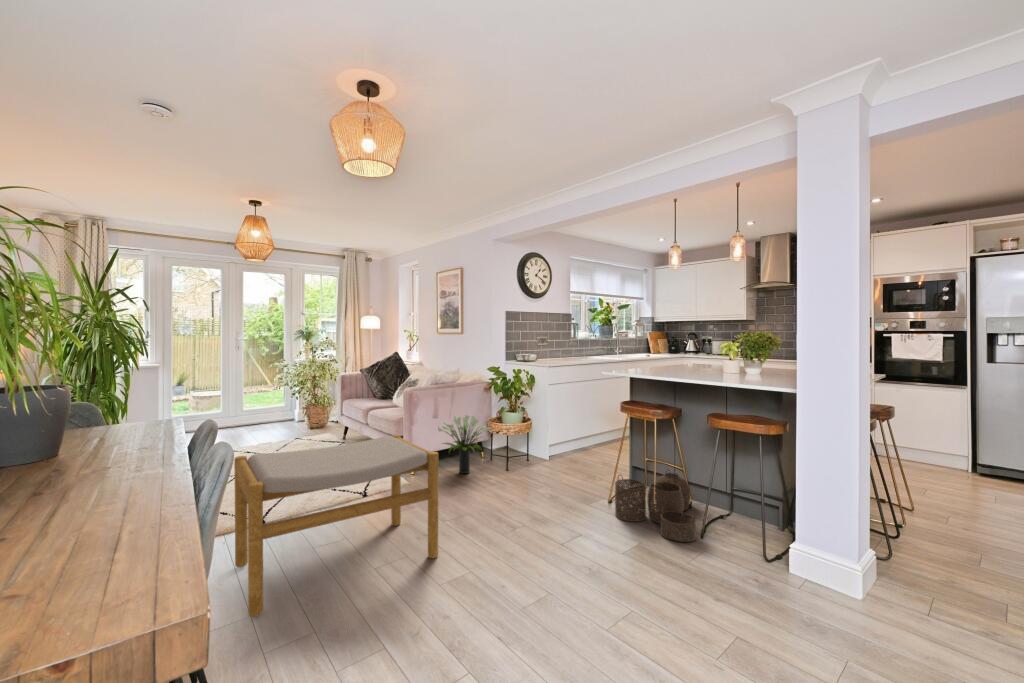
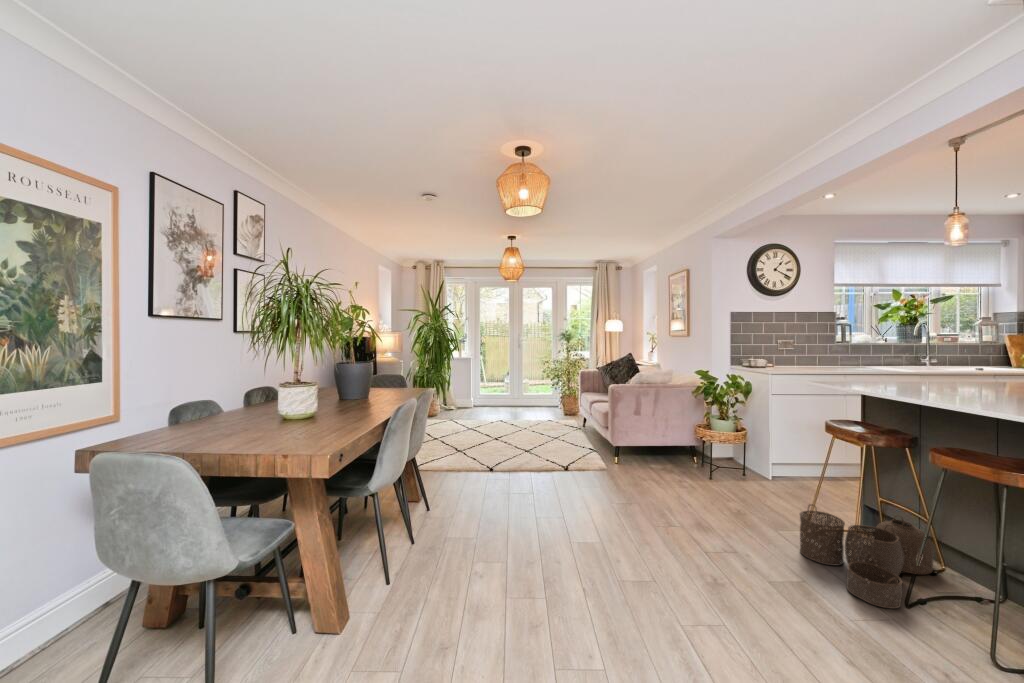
potted plant: present [438,415,492,474] -> none [636,414,690,471]
footstool: present [234,434,438,617] -> none [443,420,585,530]

